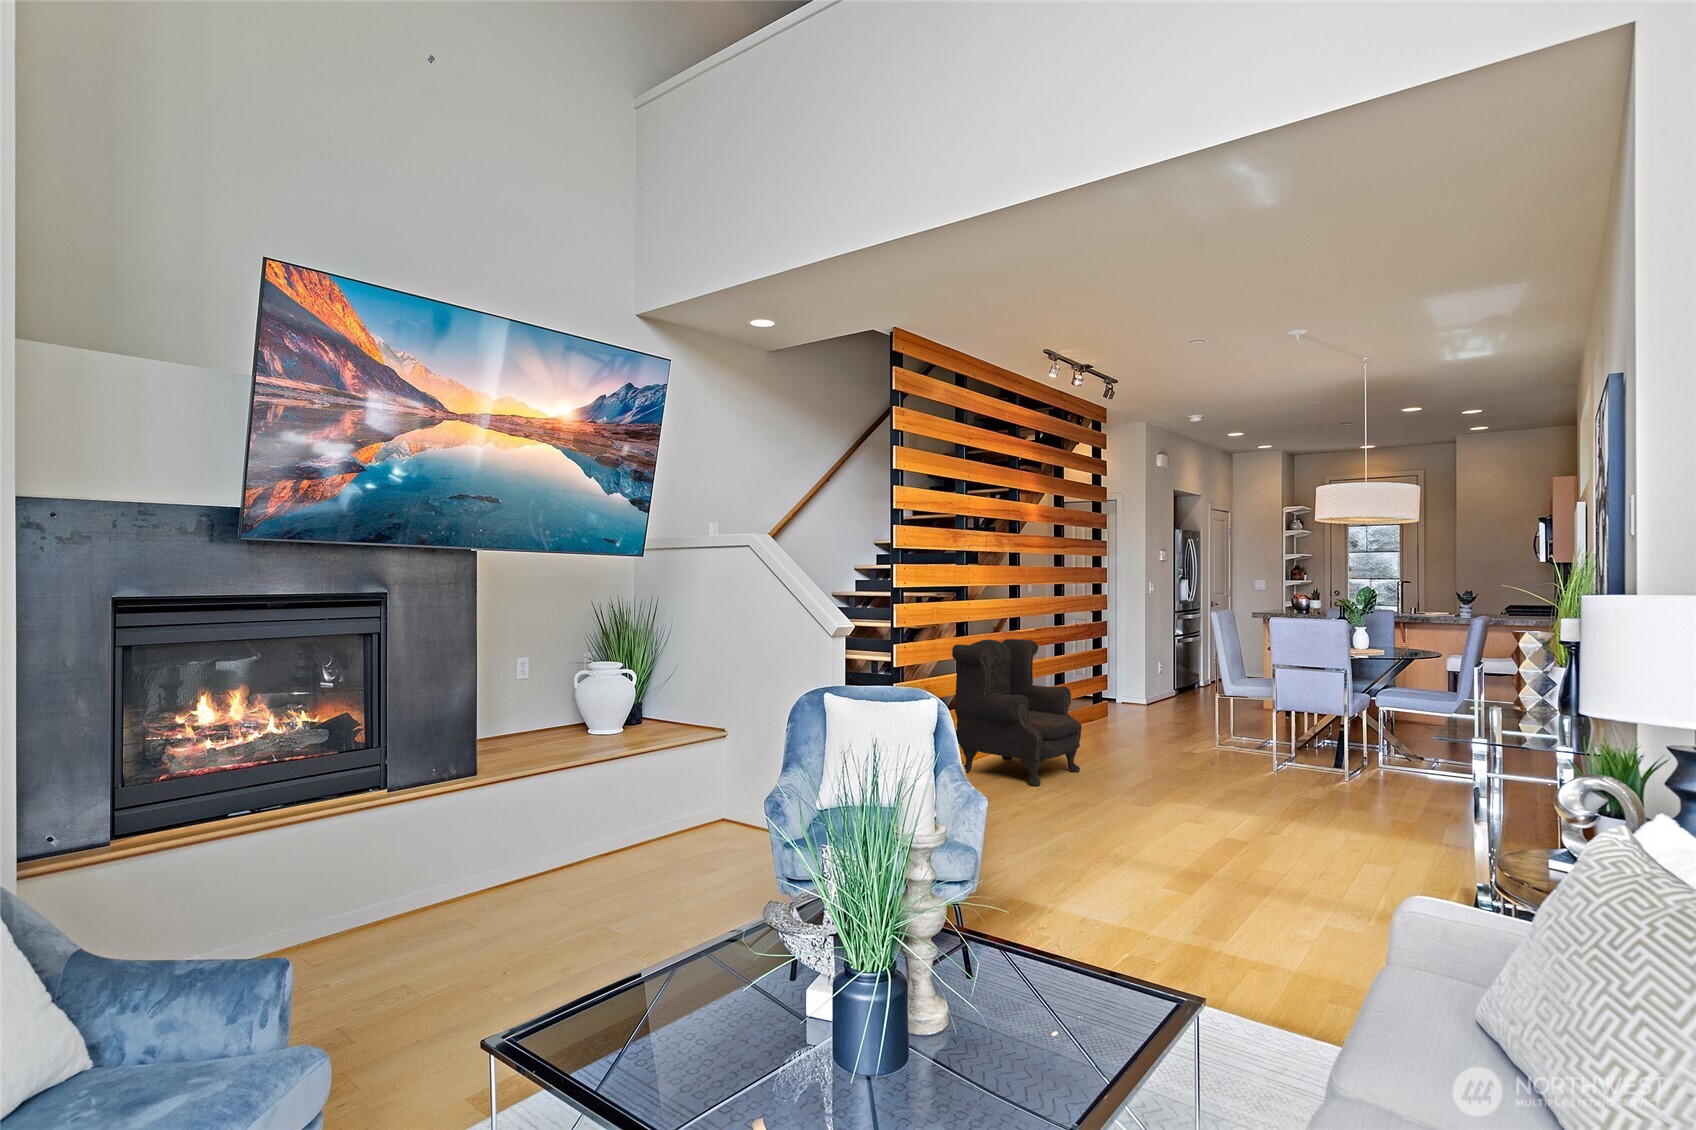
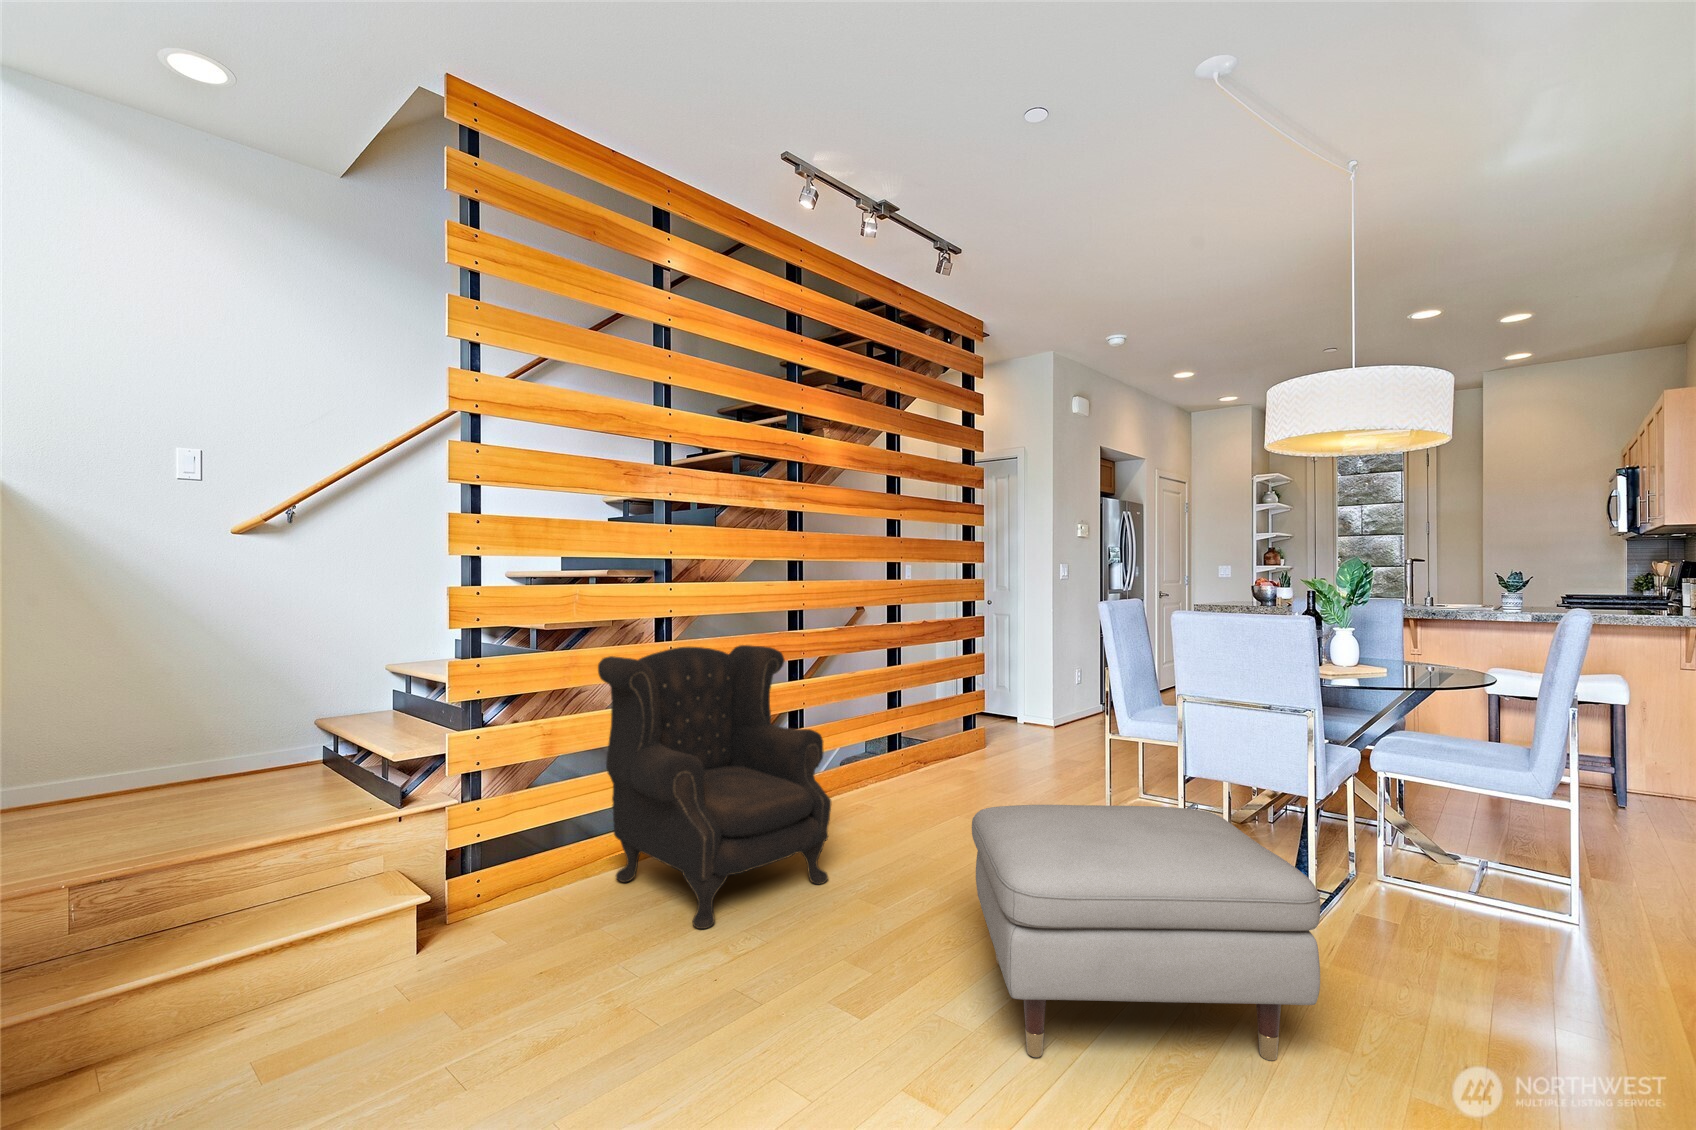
ottoman: none [1184,714,1354,812] -> present [972,805,1320,1061]

